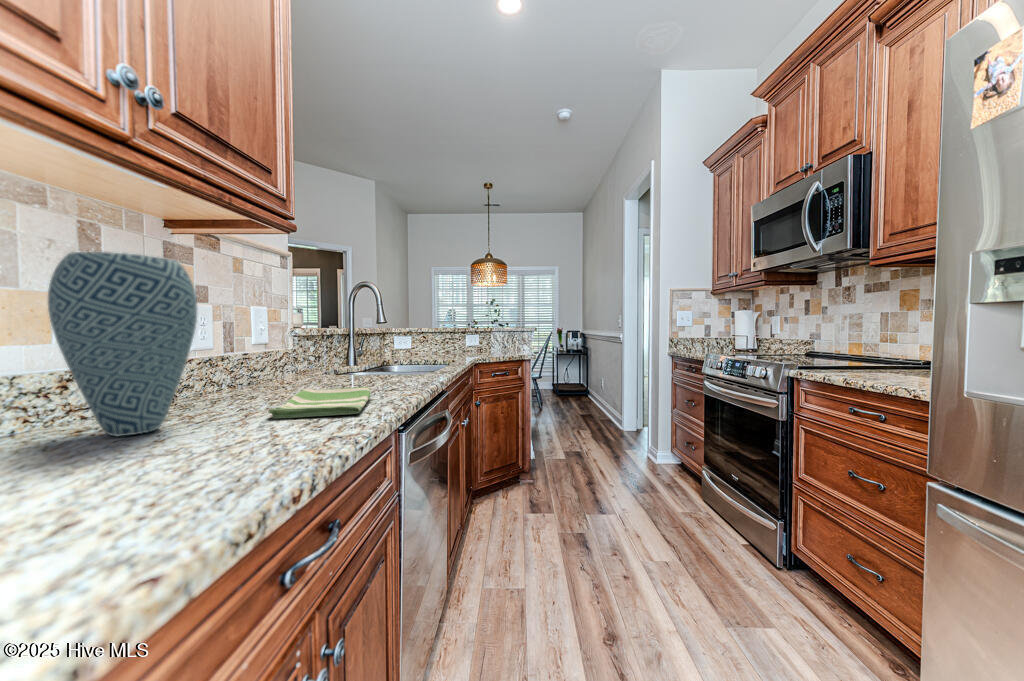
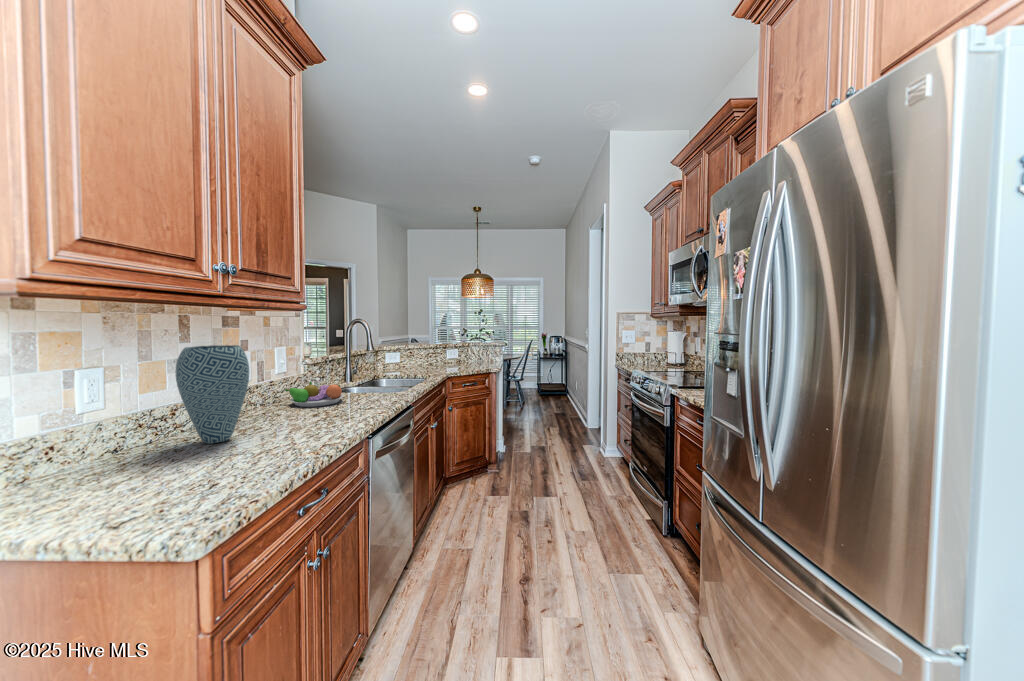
fruit bowl: none [266,356,351,389] -> present [285,382,344,407]
dish towel: present [268,387,371,419] -> none [289,409,353,432]

